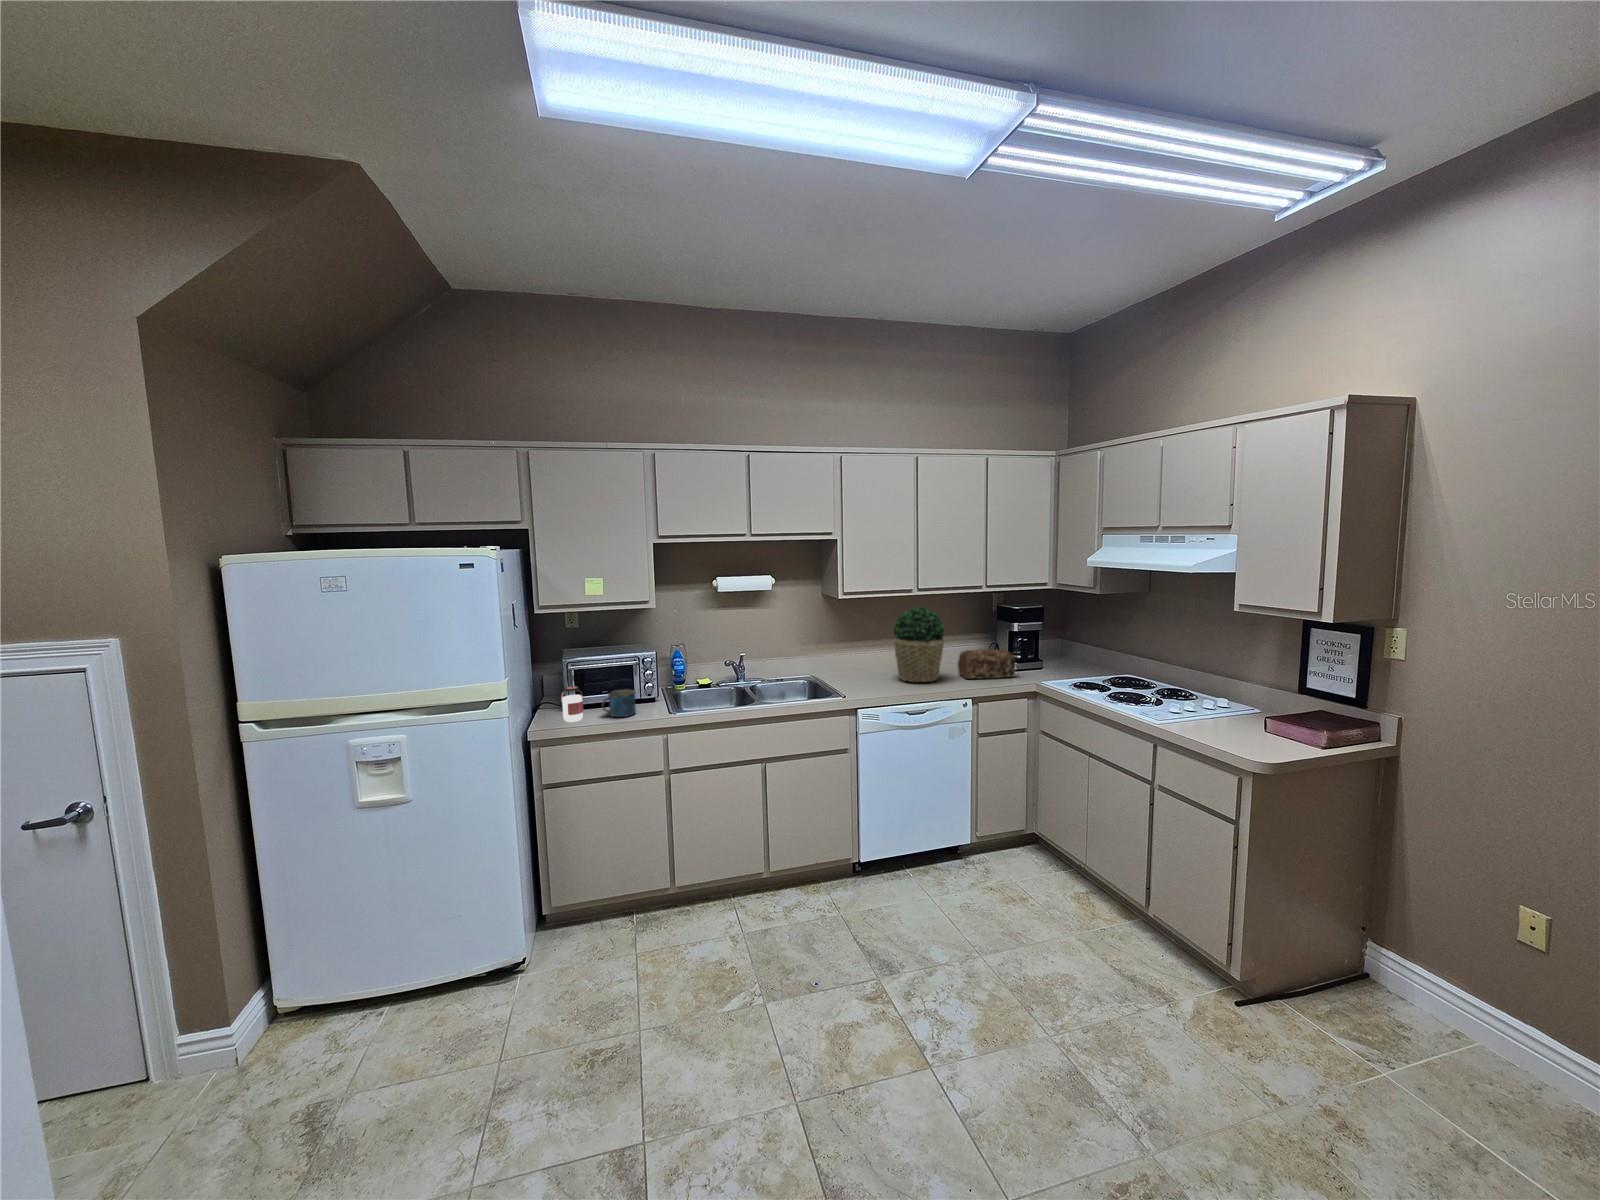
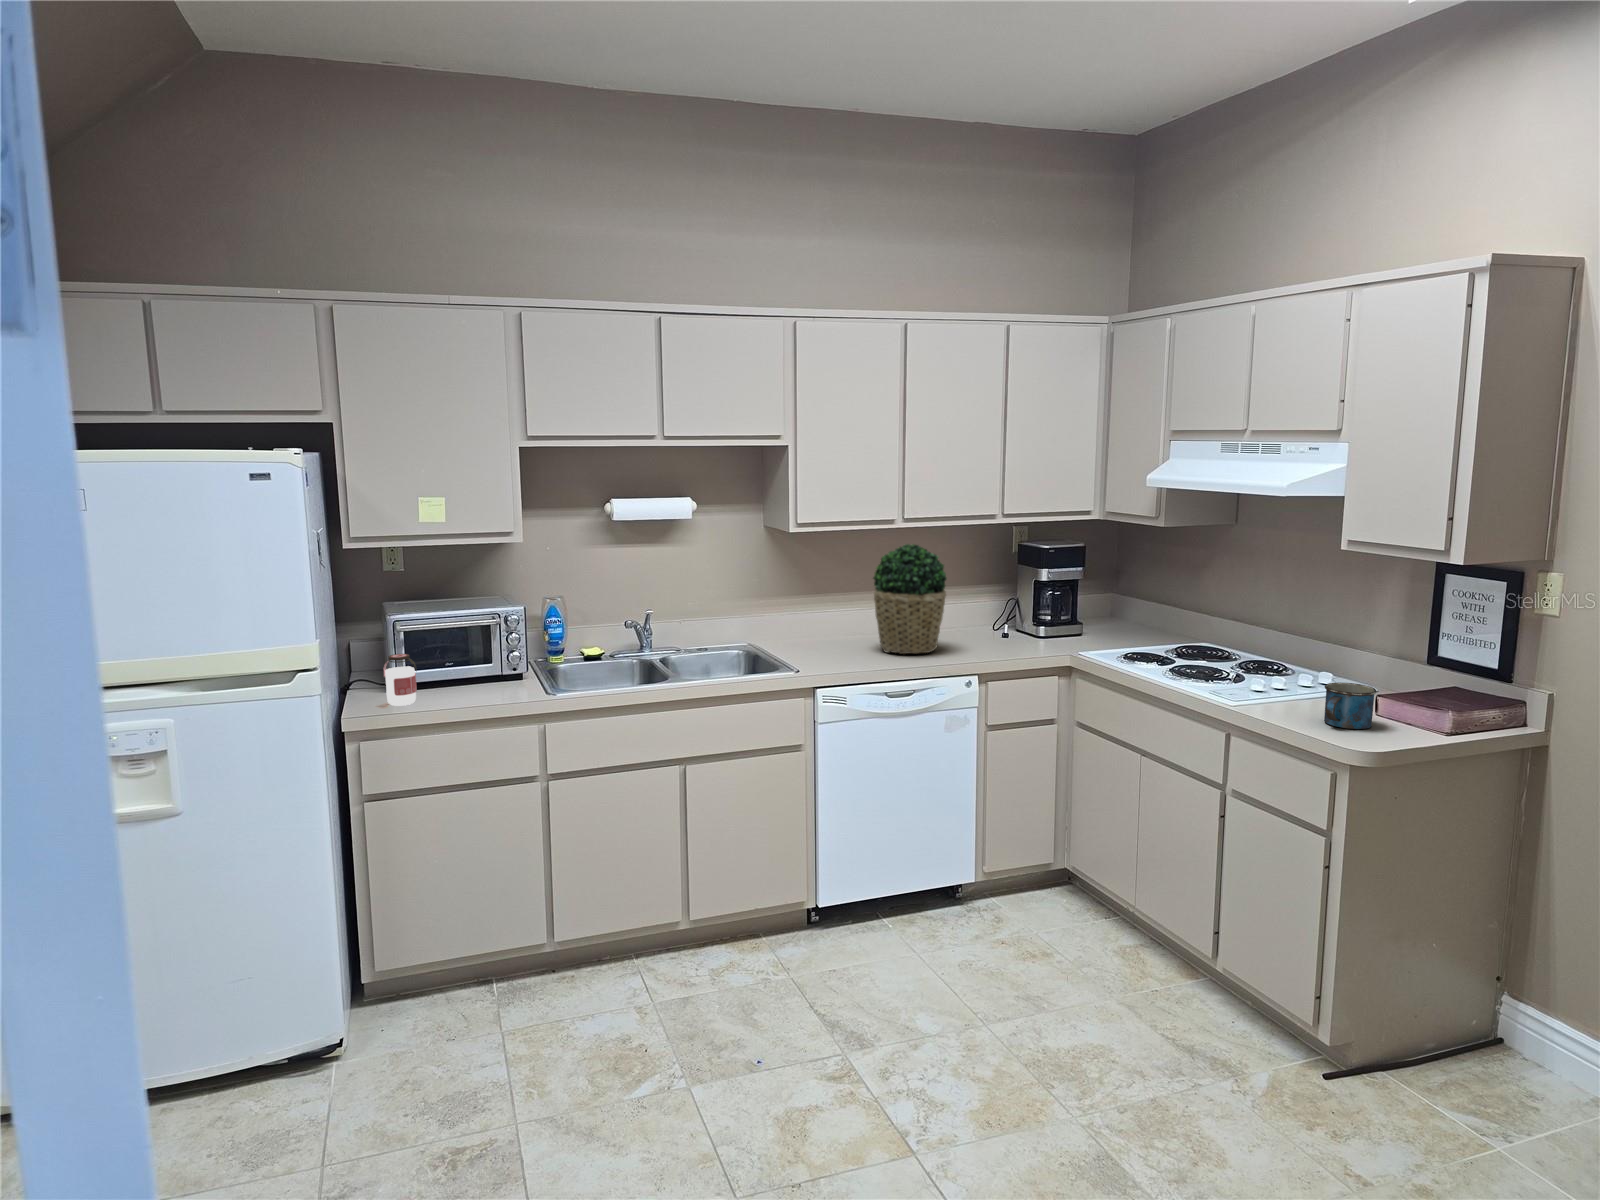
bread loaf: present [958,649,1016,679] -> none [965,607,1048,650]
mug: present [602,689,636,717] -> present [1324,682,1377,729]

